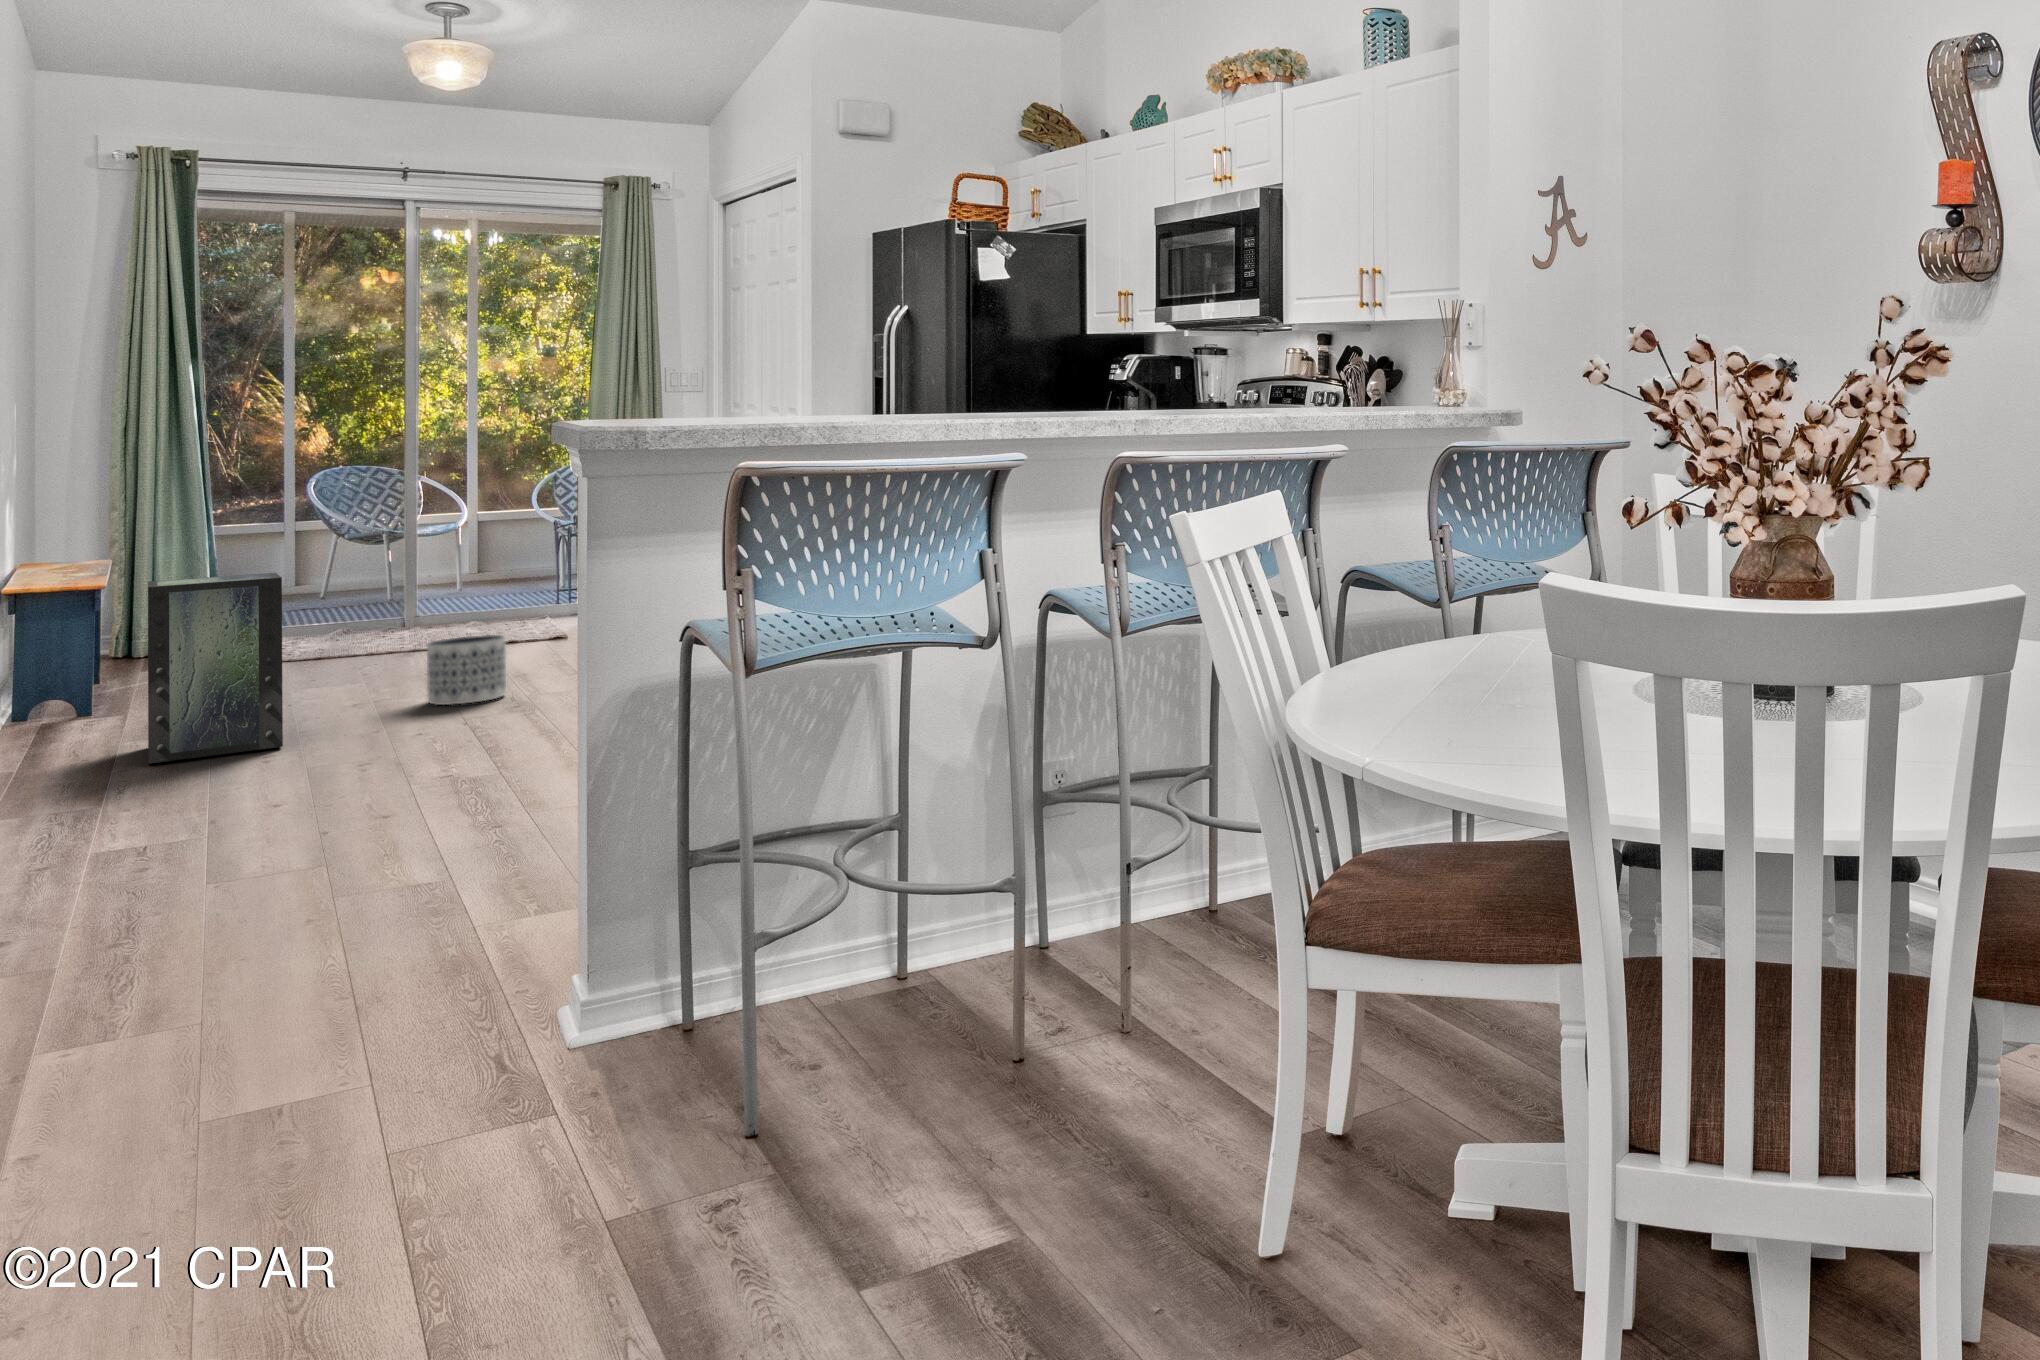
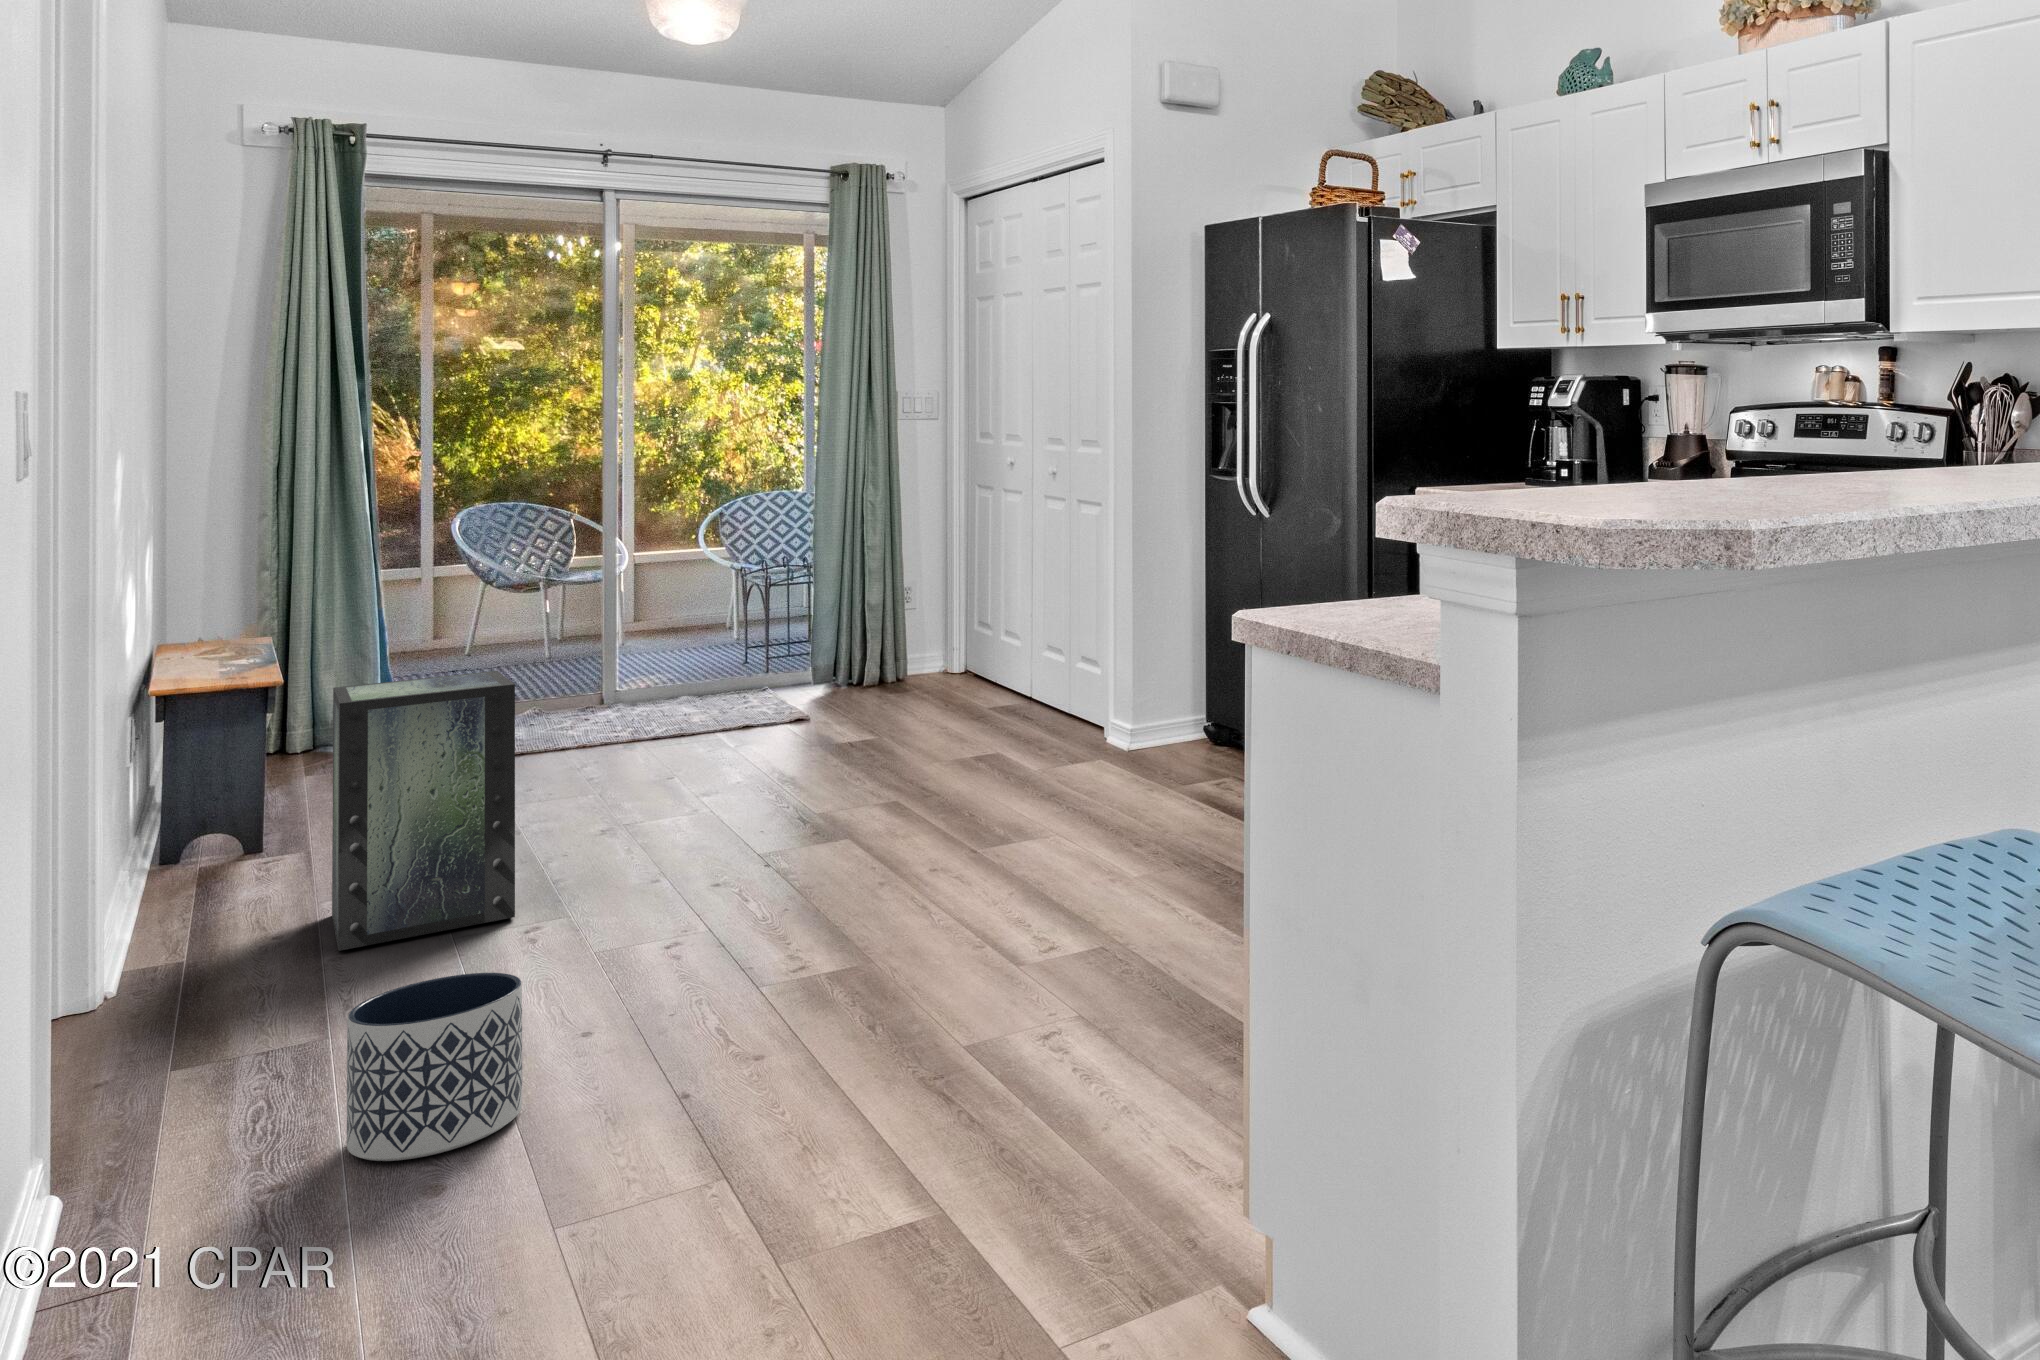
planter: present [427,635,506,705] -> present [347,973,522,1161]

